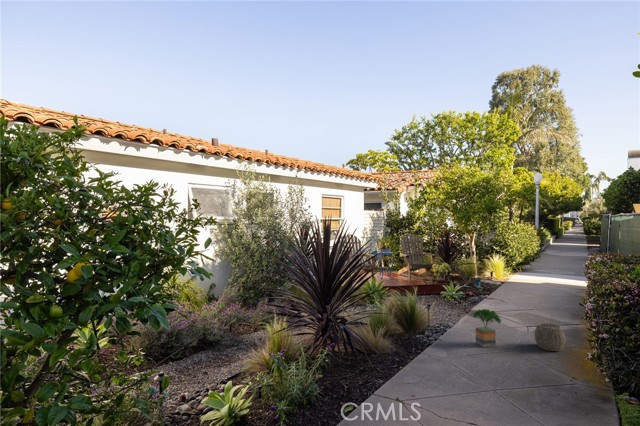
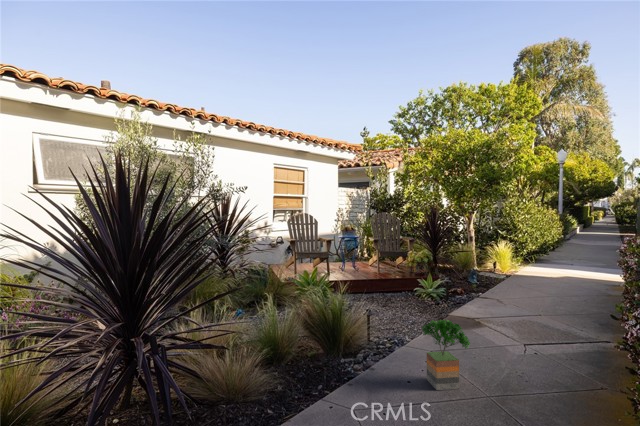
woven basket: present [535,323,565,351] -> none [532,348,590,405]

